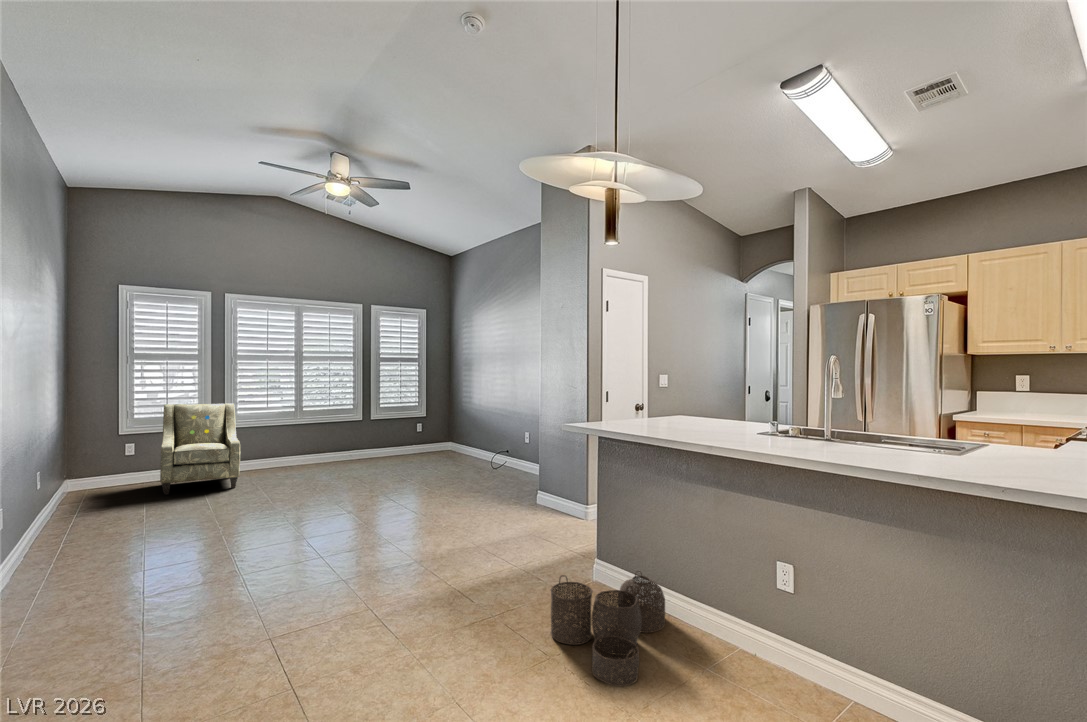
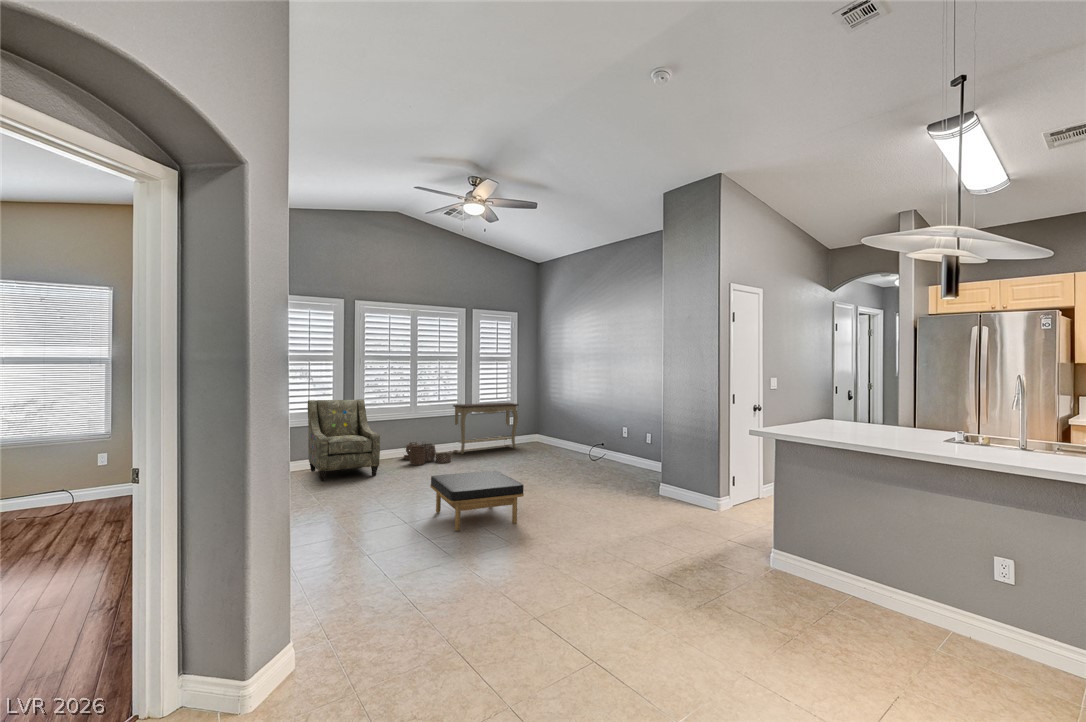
console table: none [347,407,424,463] -> present [453,403,518,454]
ottoman: none [255,481,355,552] -> present [430,471,524,531]
woven basket: present [550,571,665,686] -> present [404,442,451,465]

